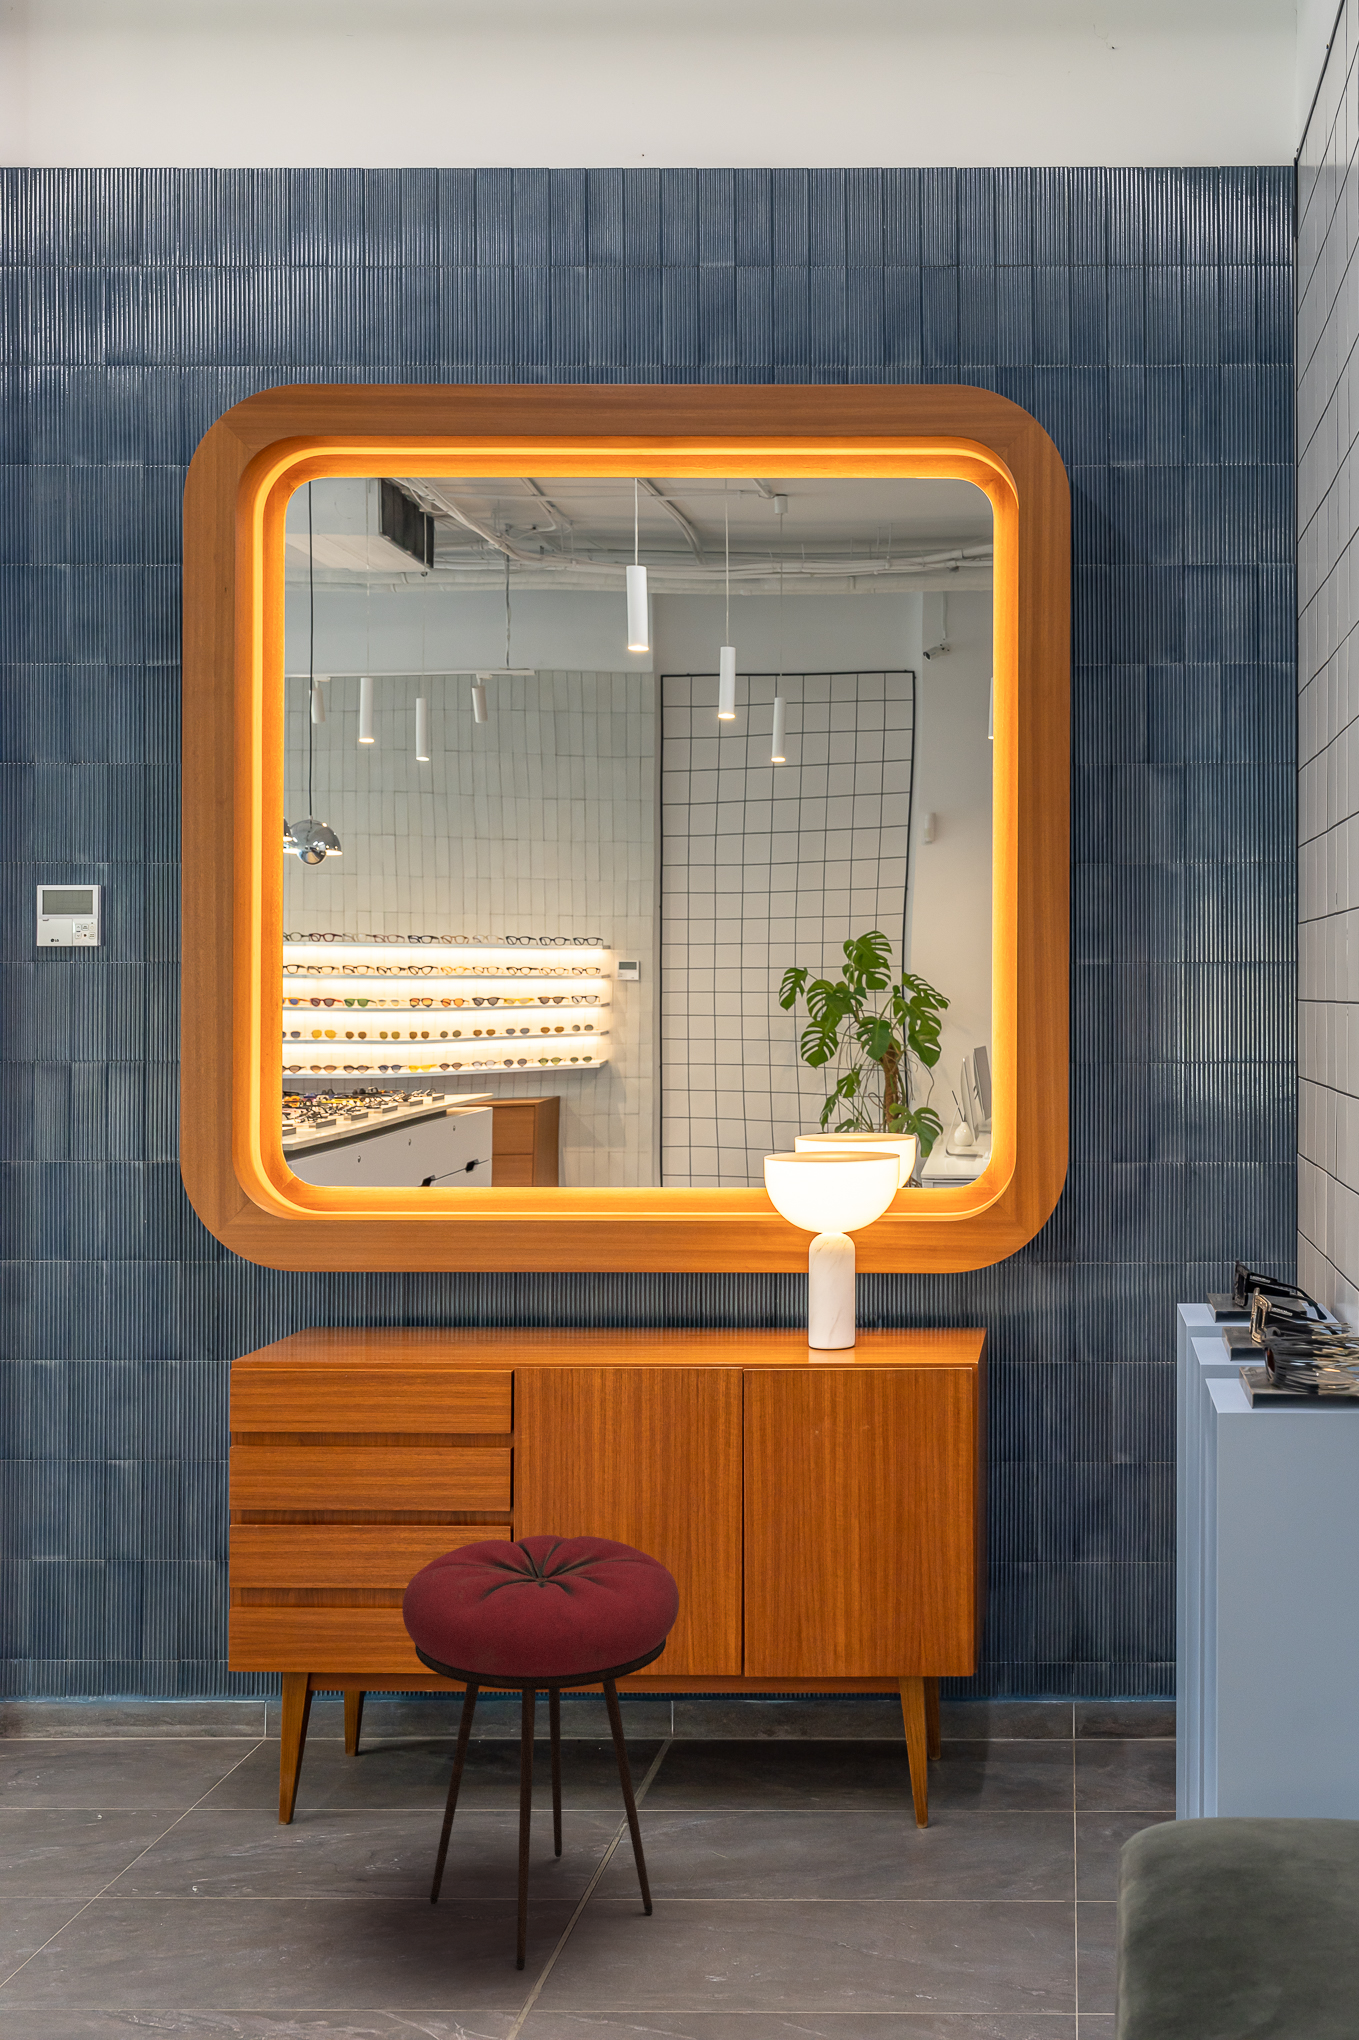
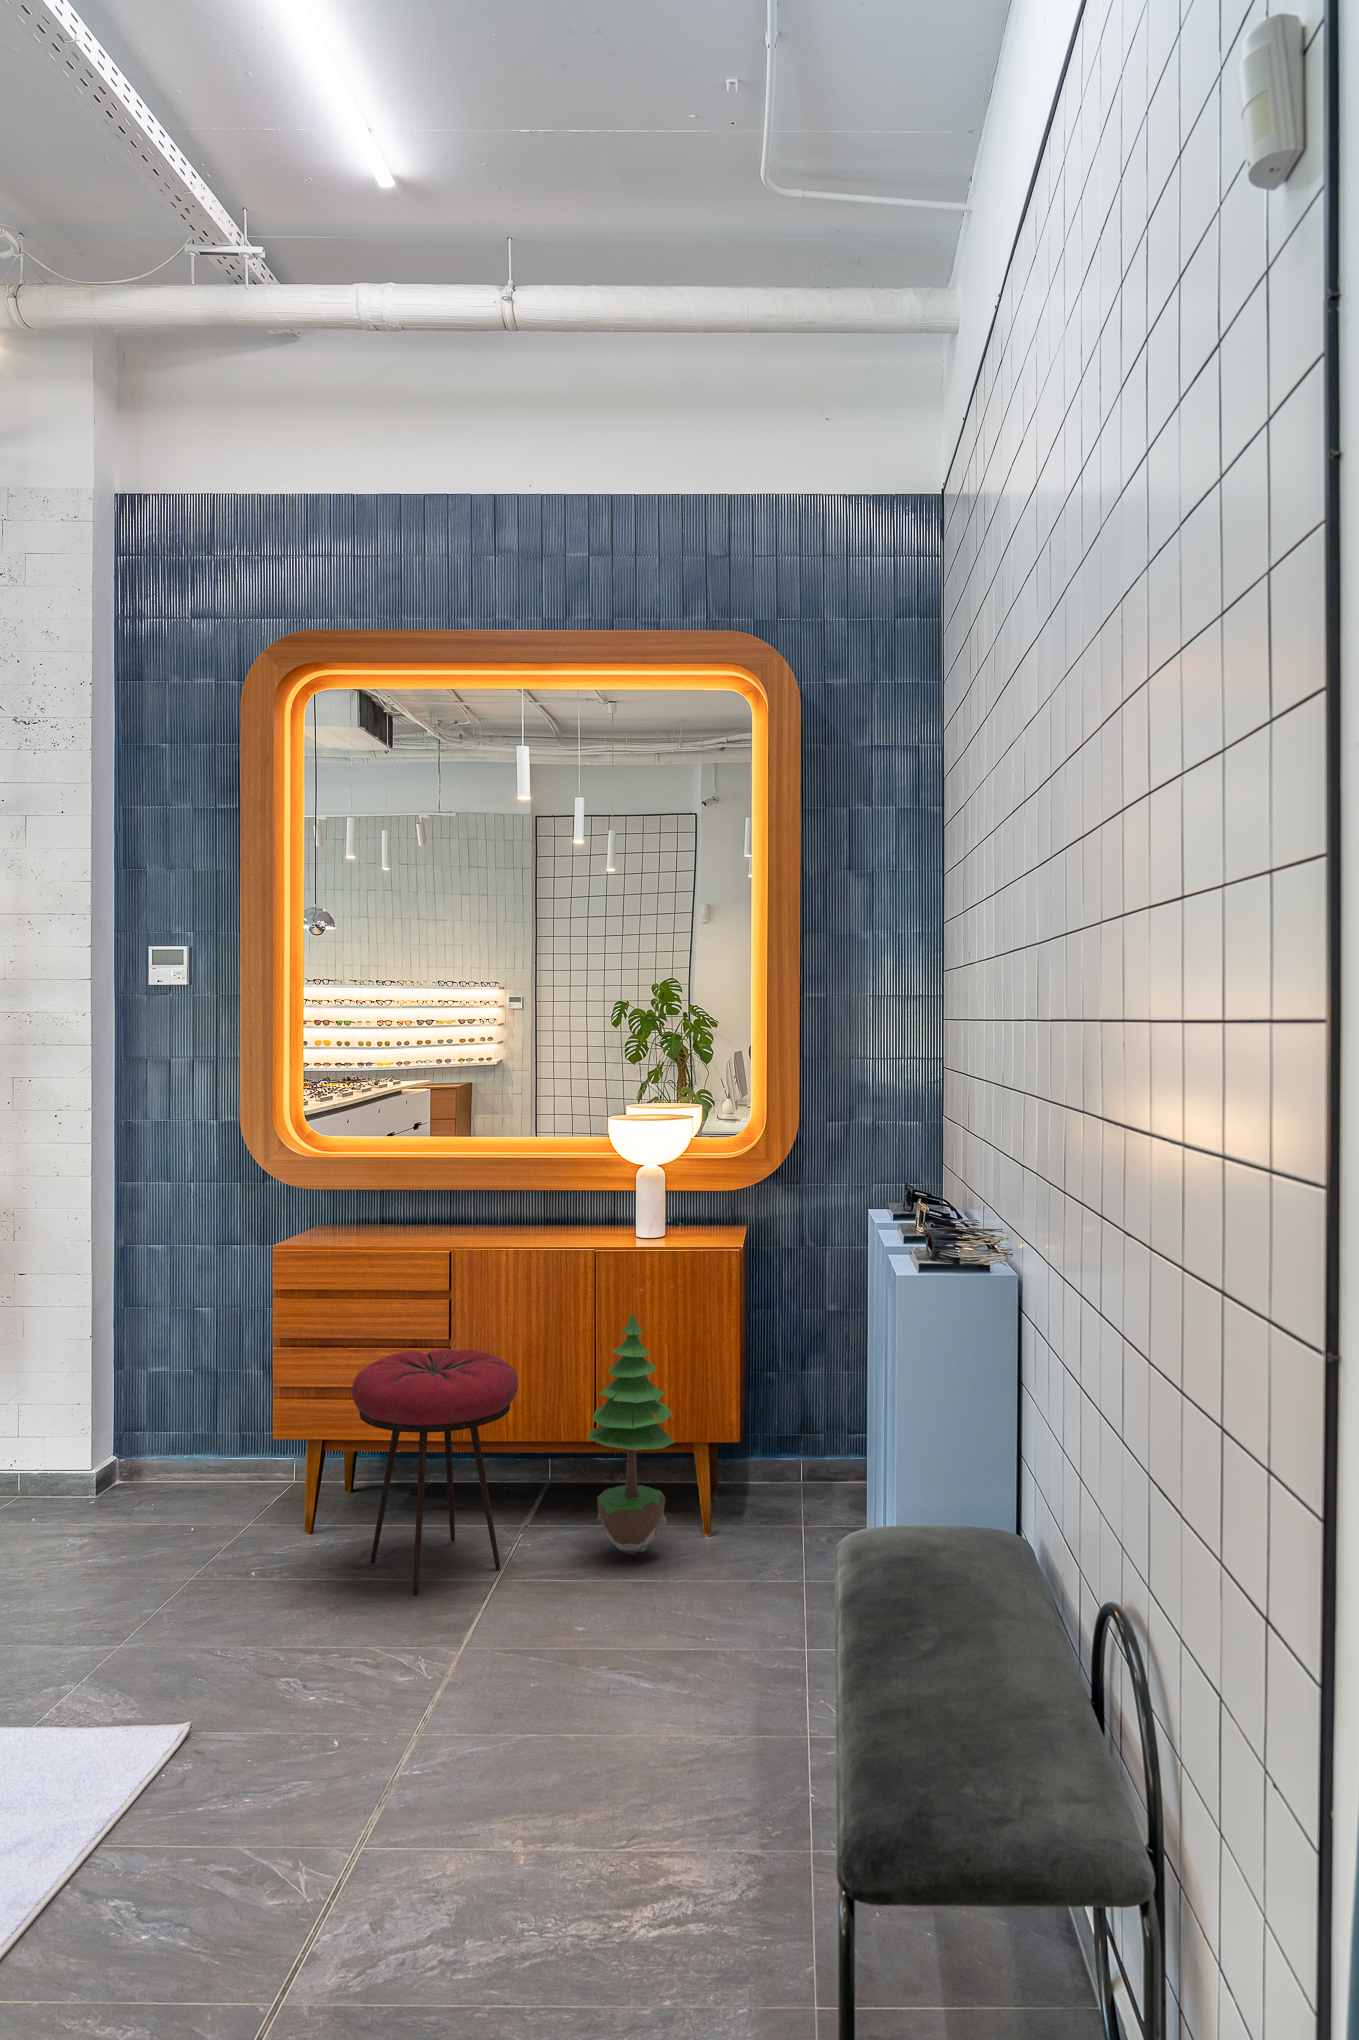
potted tree: none [793,1472,938,1882] -> present [588,1312,674,1555]

